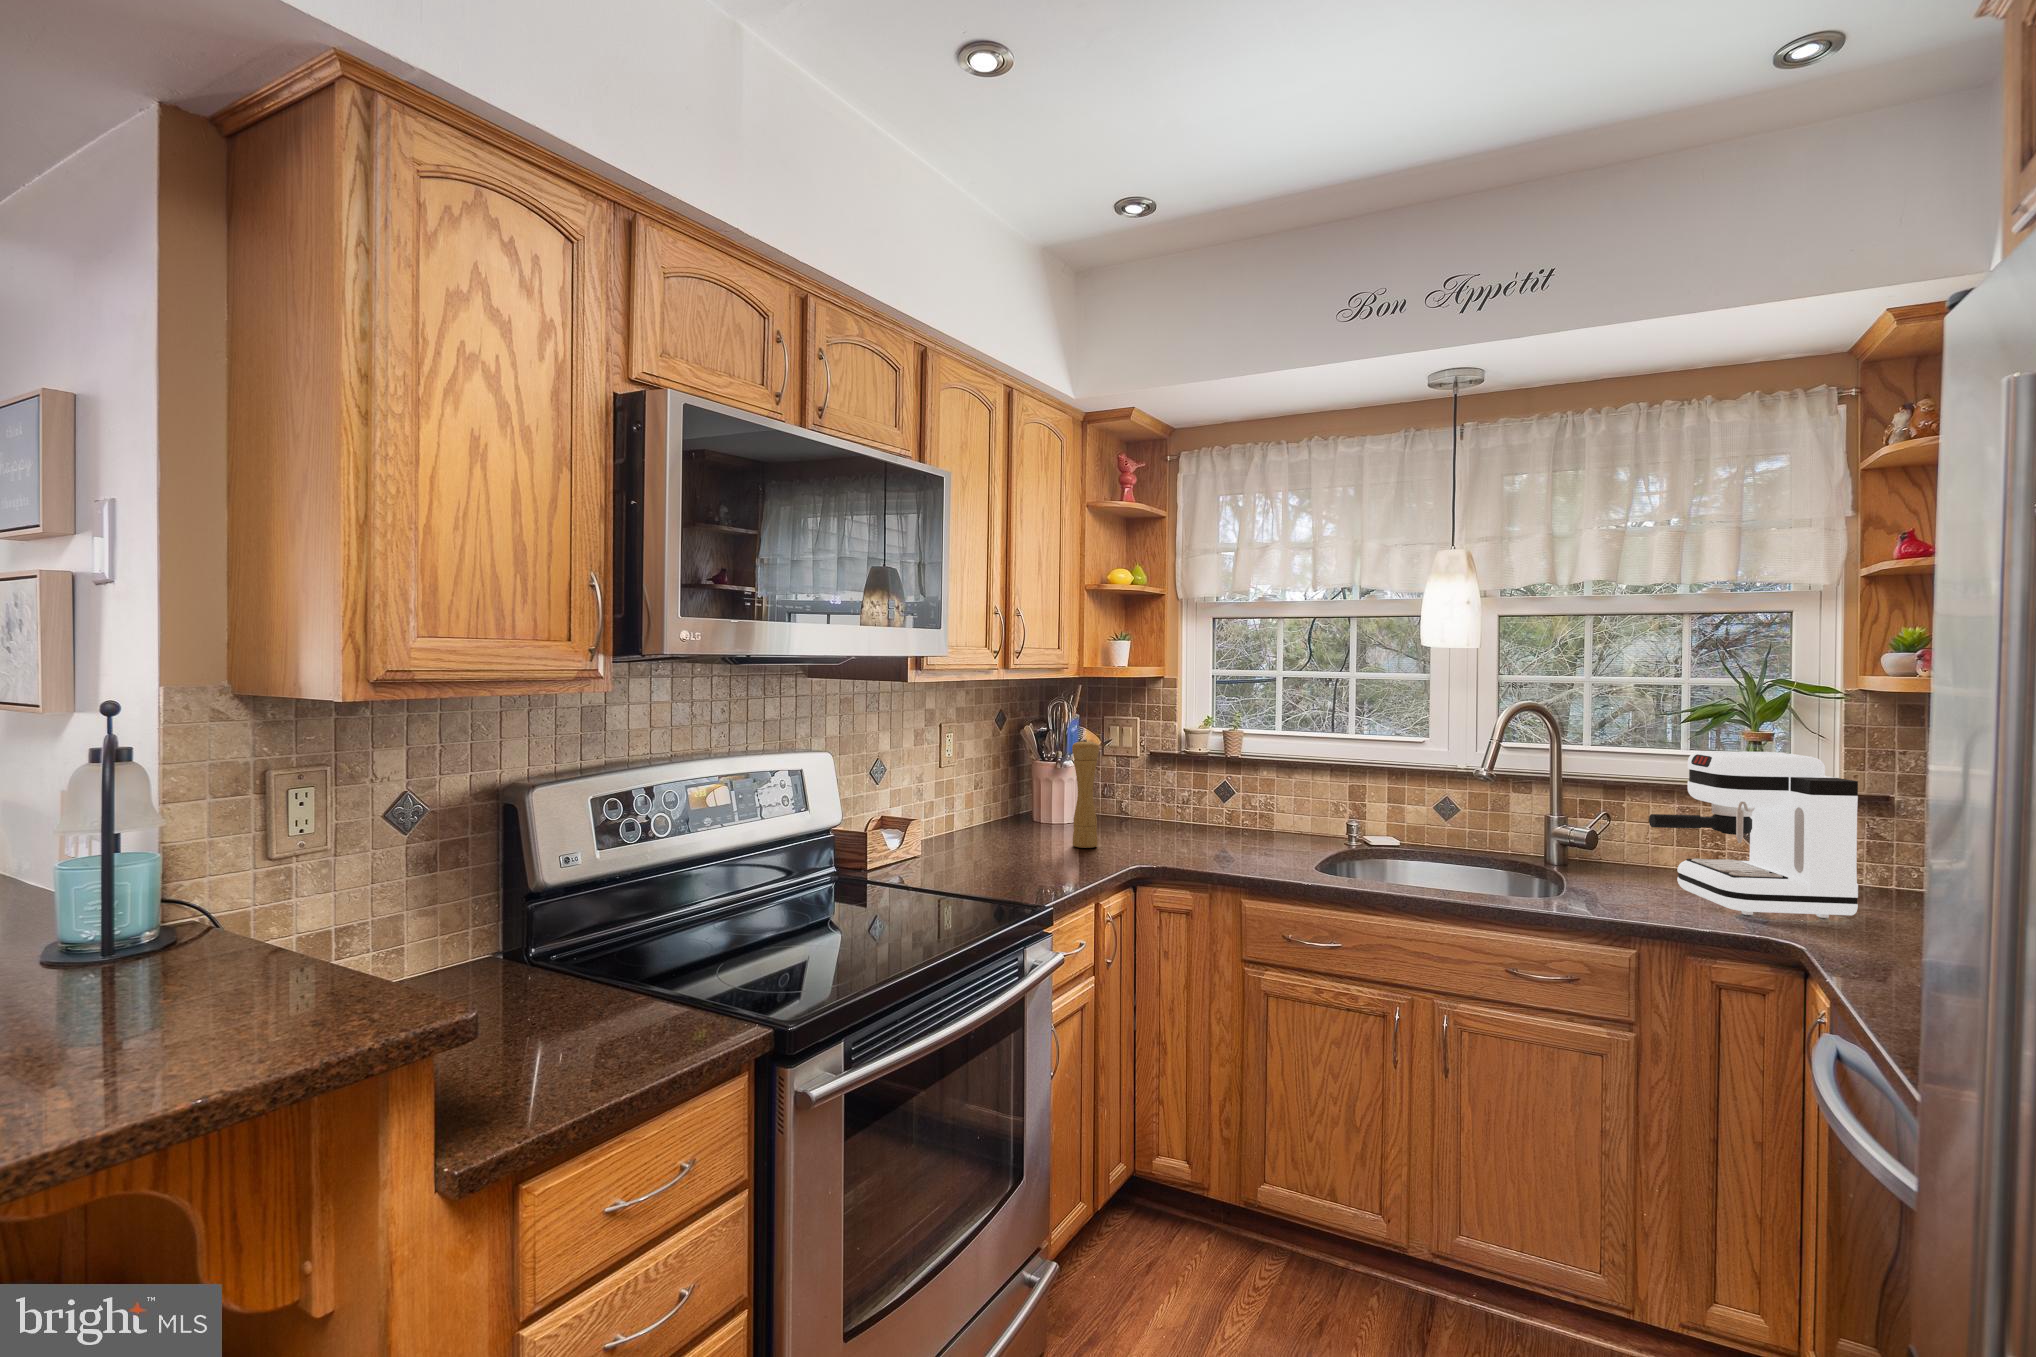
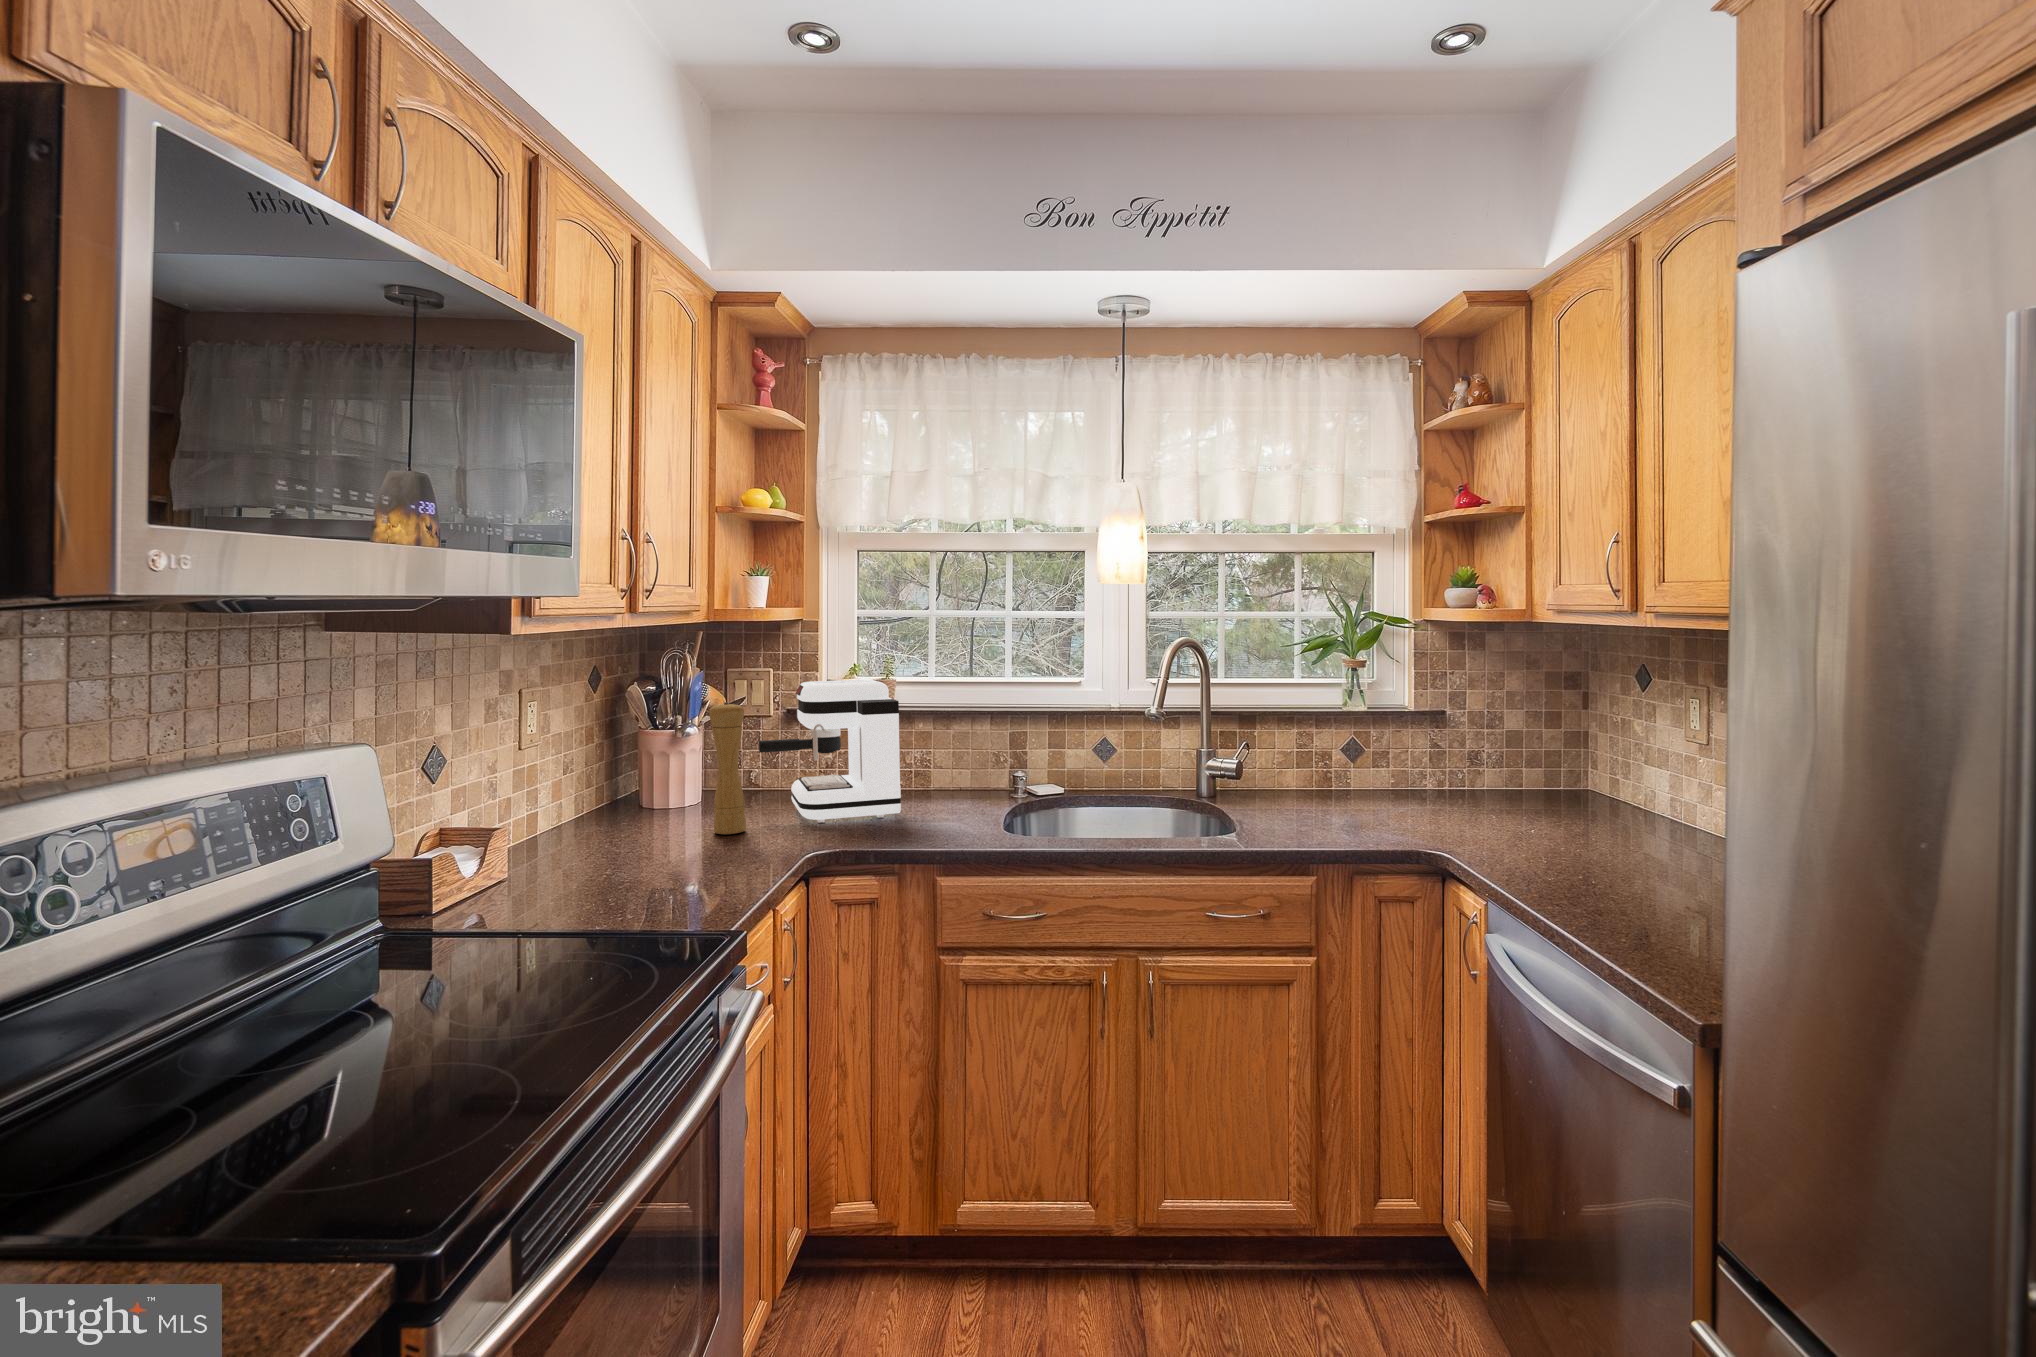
coffee maker: present [1649,751,1858,918] -> present [759,680,901,823]

